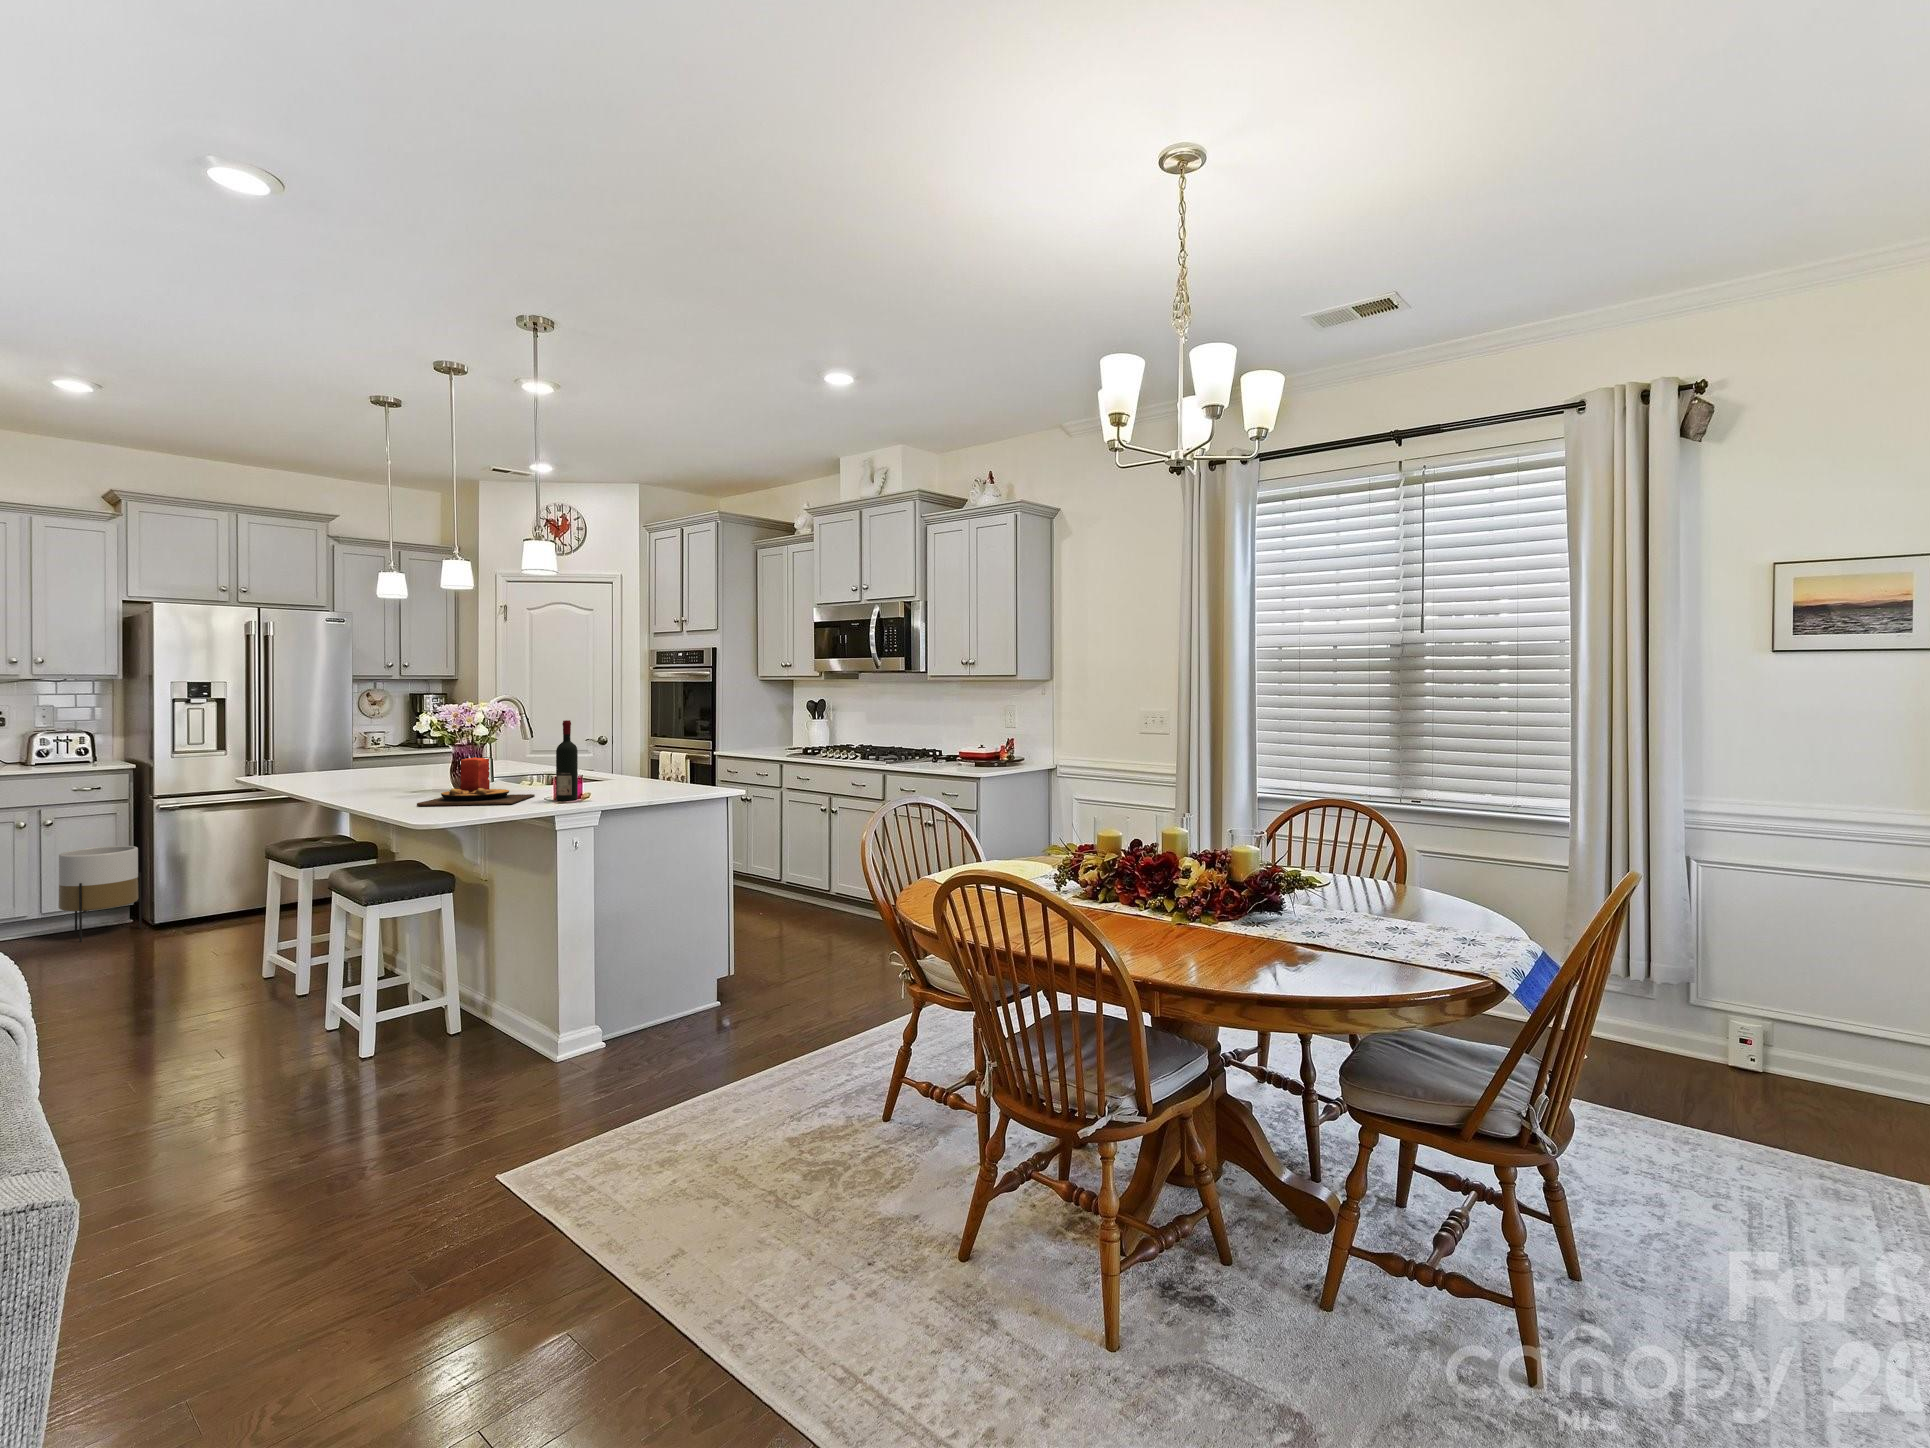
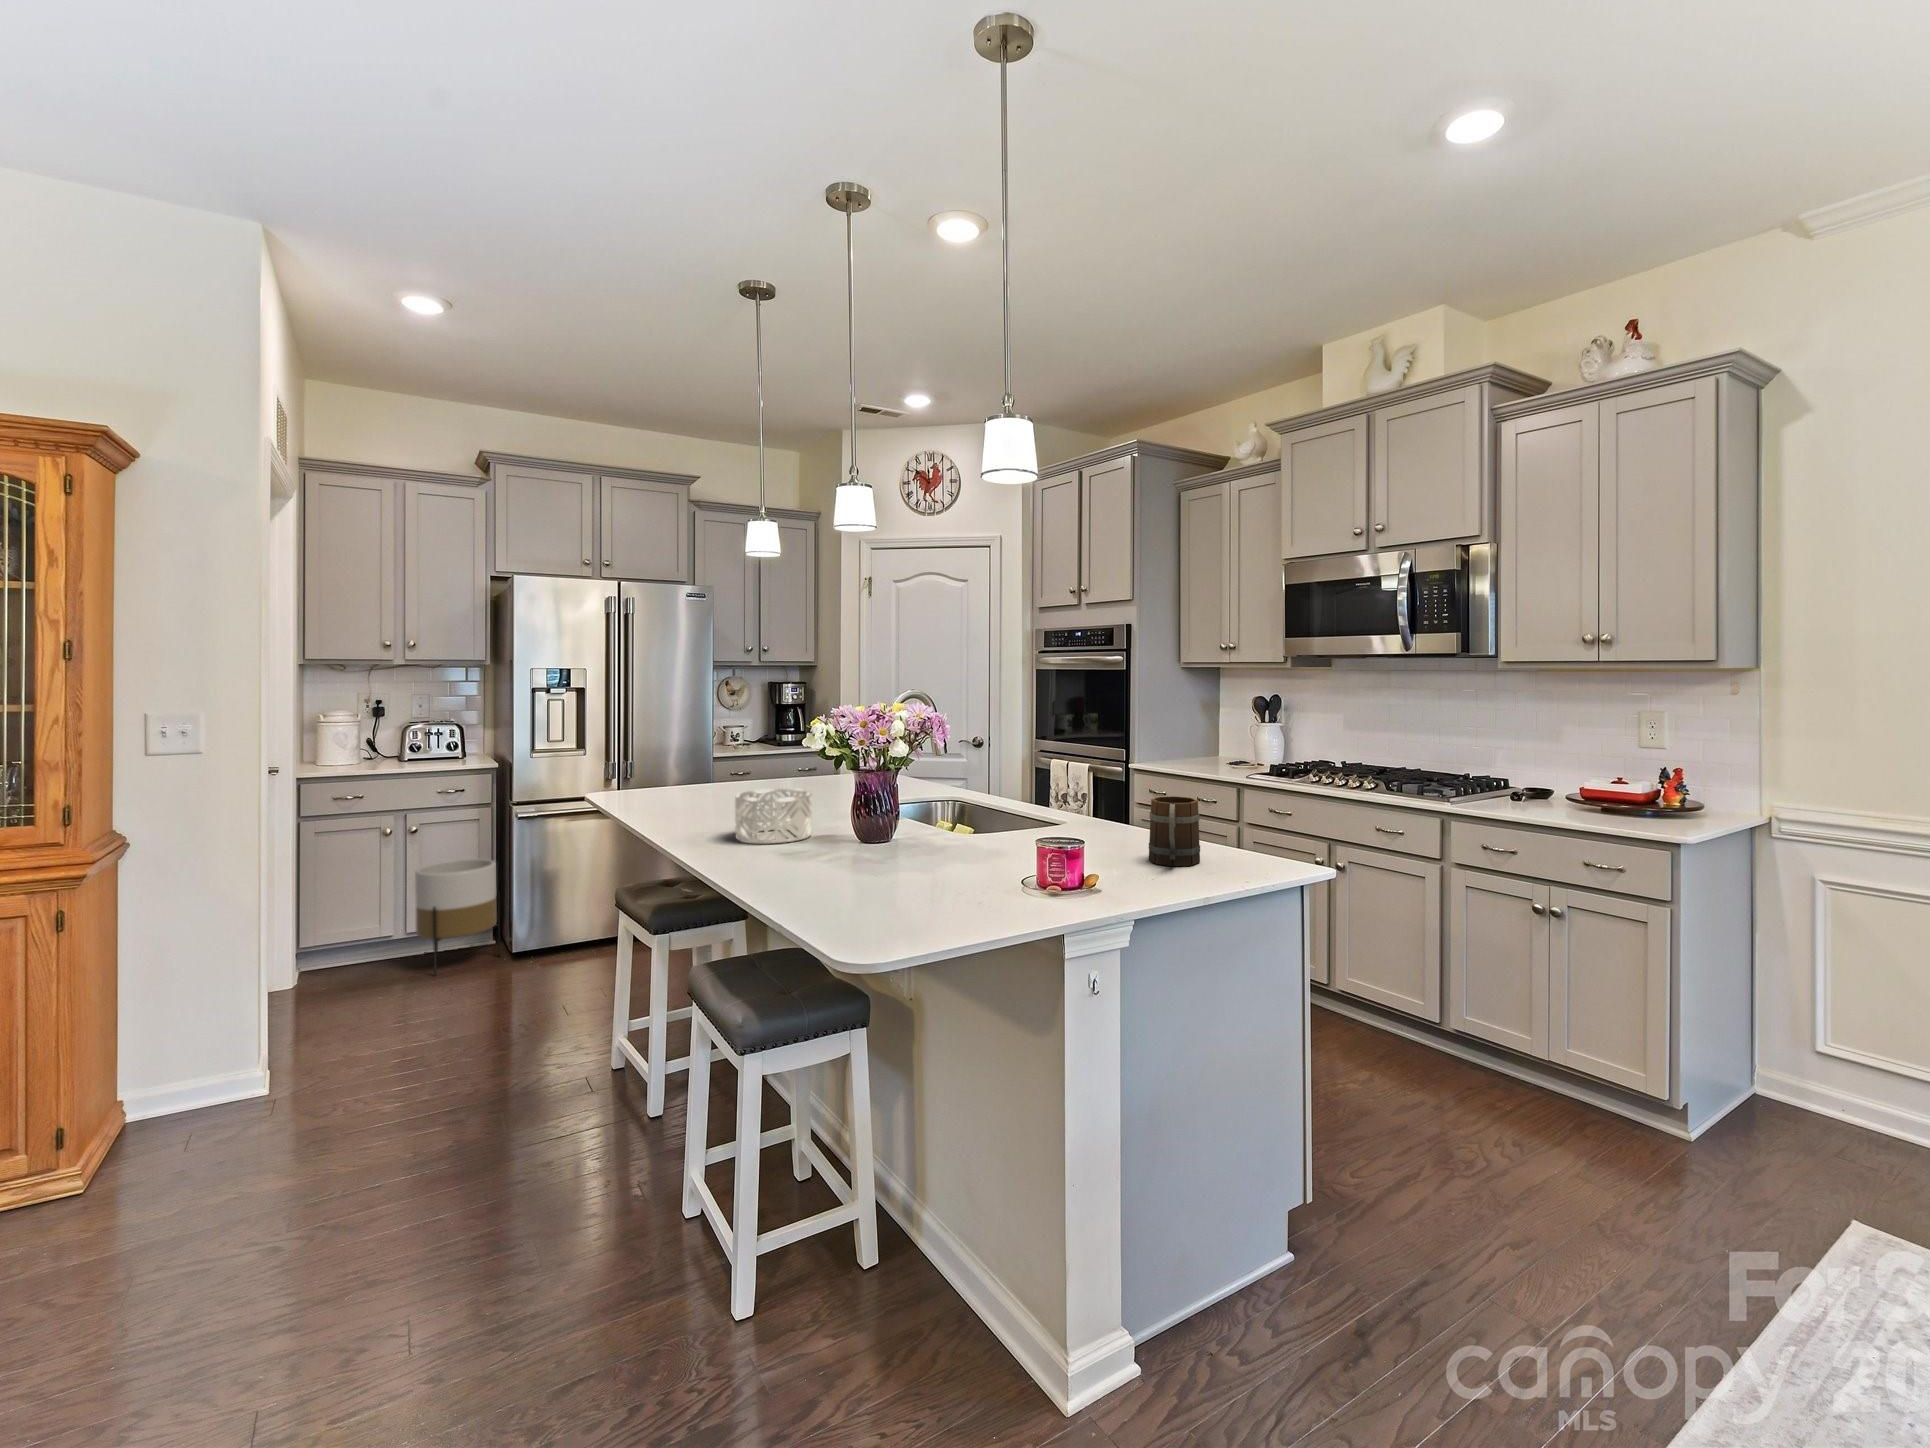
wine bottle: present [556,720,578,800] -> none [1051,749,1087,901]
mug: none [637,752,666,790] -> present [1149,796,1200,866]
candle: present [417,757,535,806] -> none [821,810,1002,911]
decorative bowl: none [366,758,423,791] -> present [735,789,812,843]

